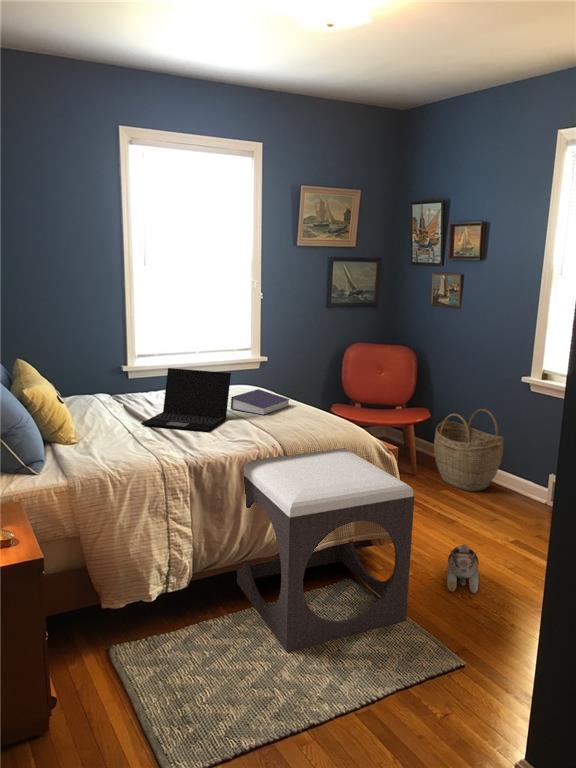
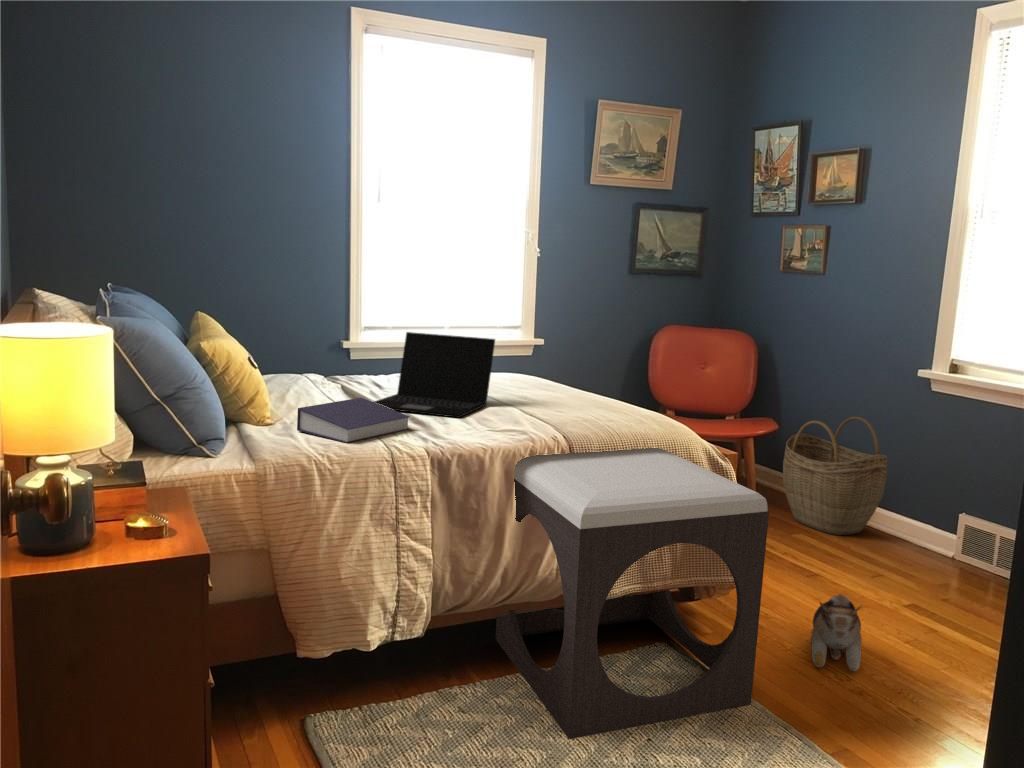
book: present [231,389,290,415] -> present [297,398,410,443]

